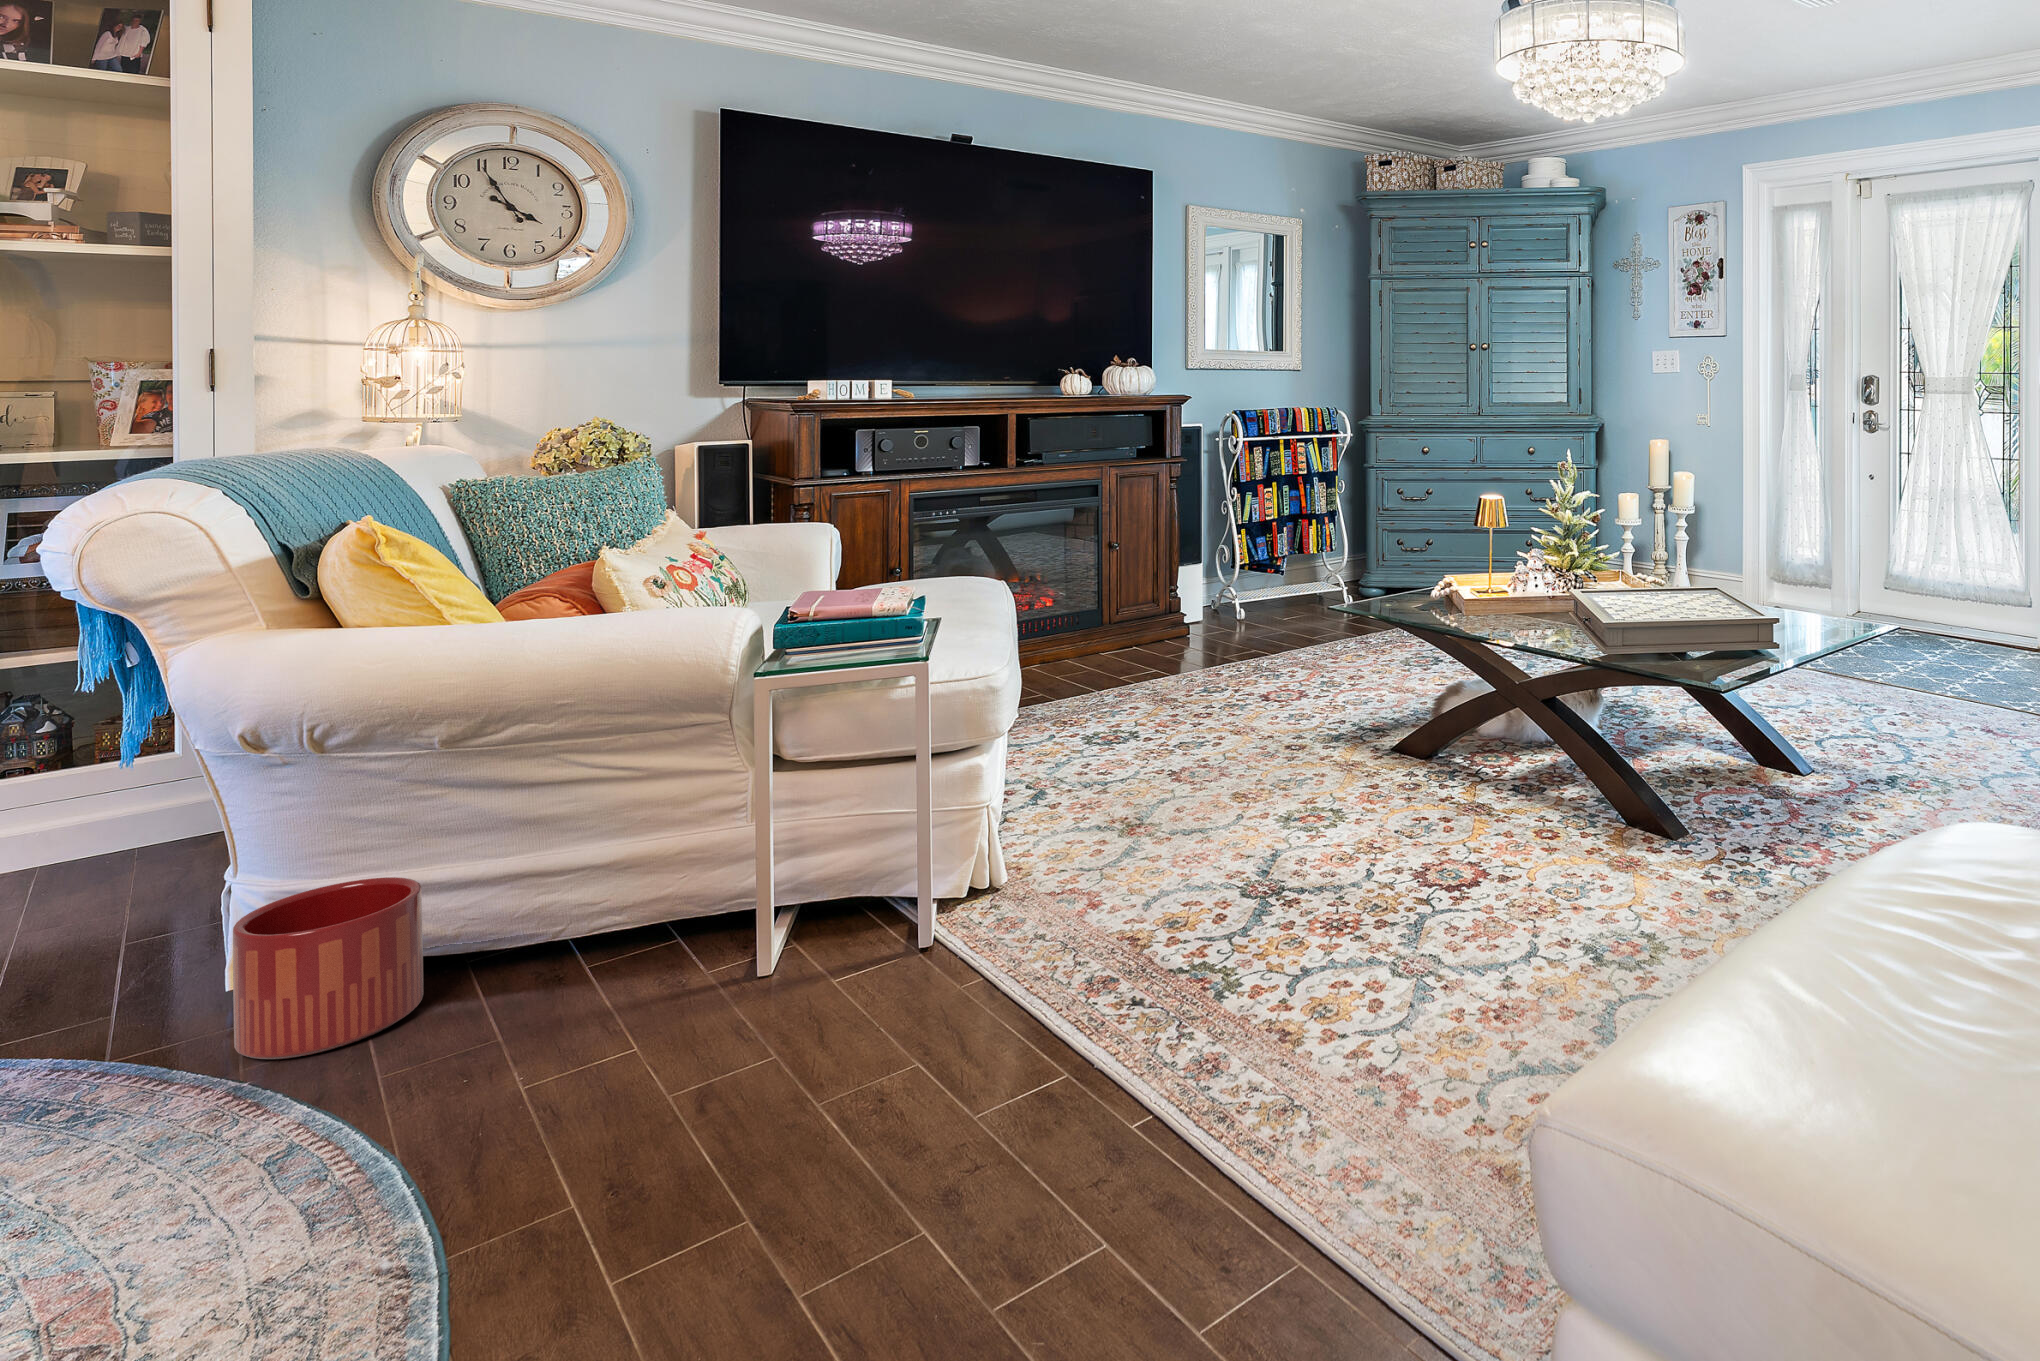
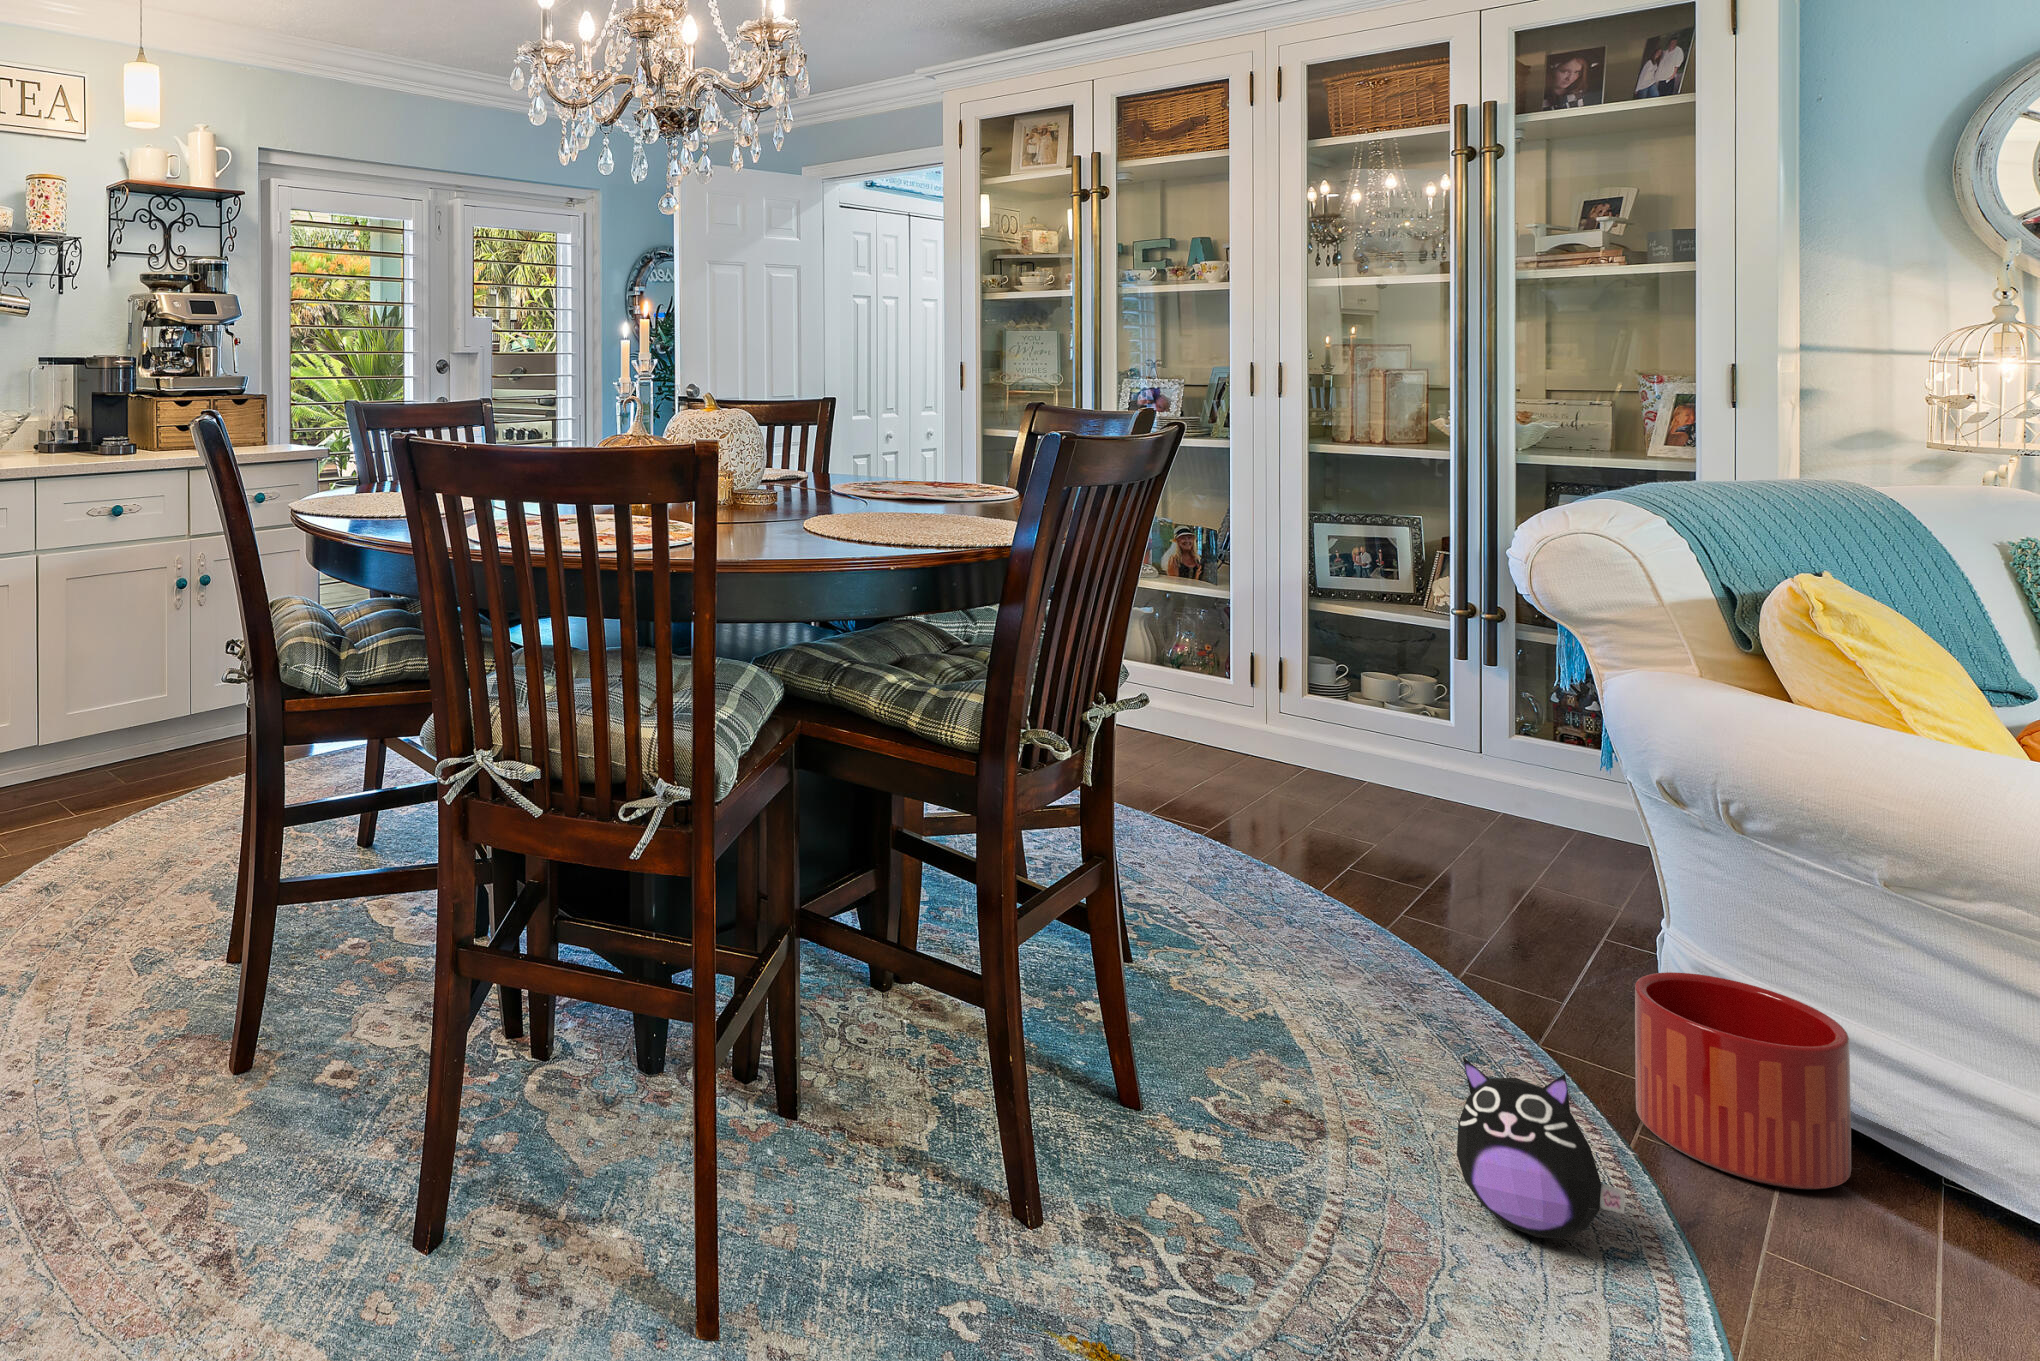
plush toy: none [92,1024,281,1210] -> present [1457,1057,1625,1239]

